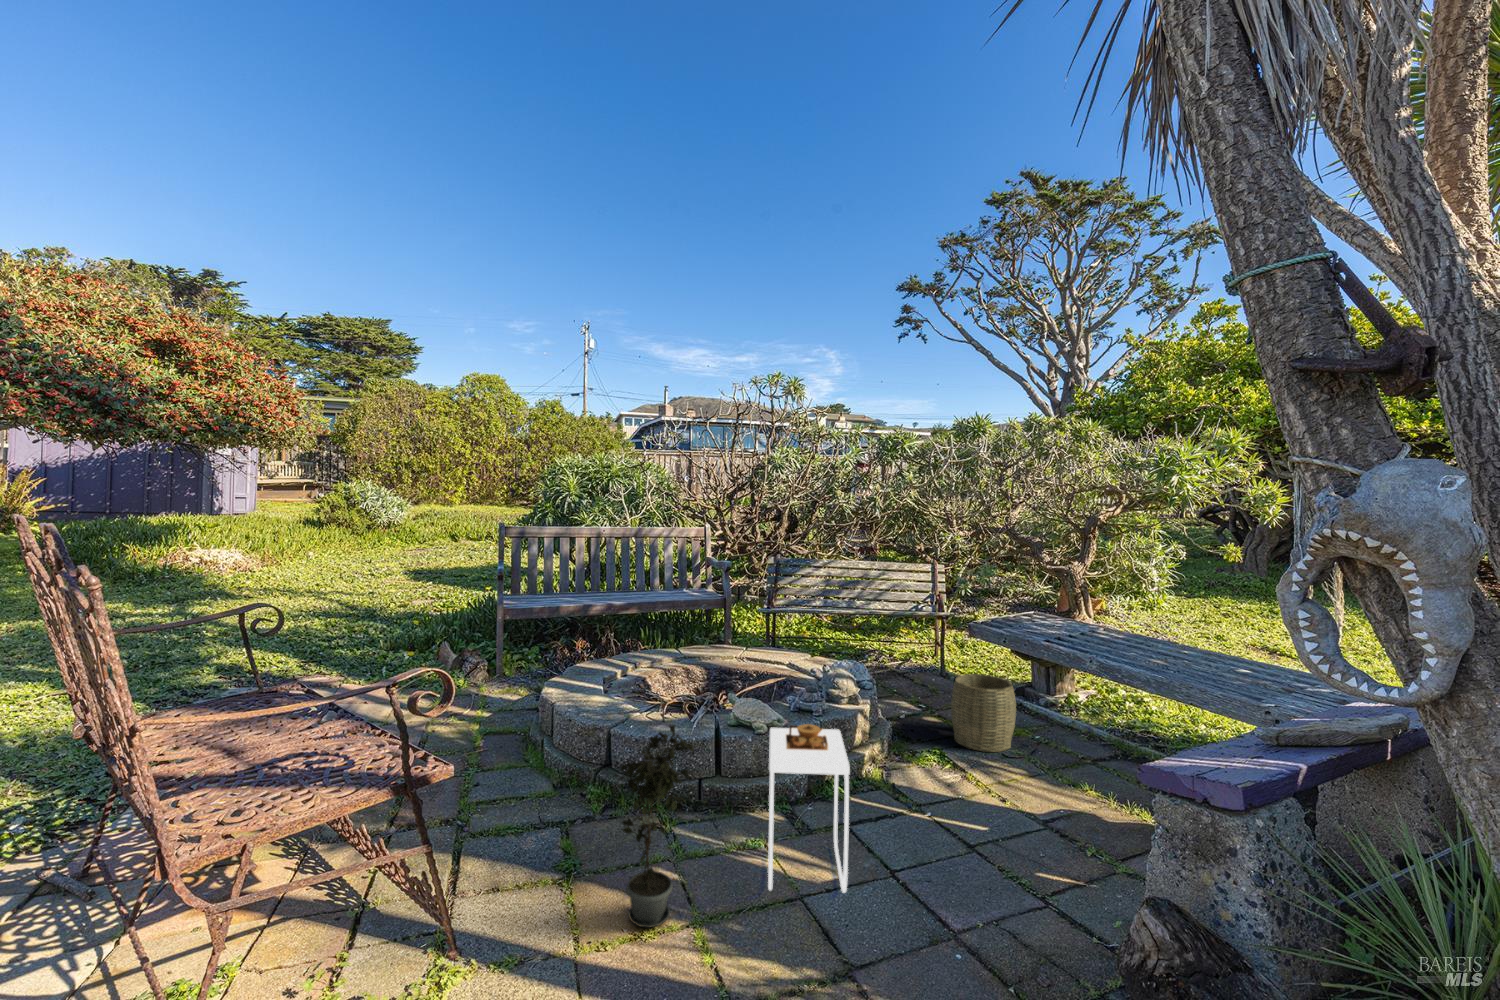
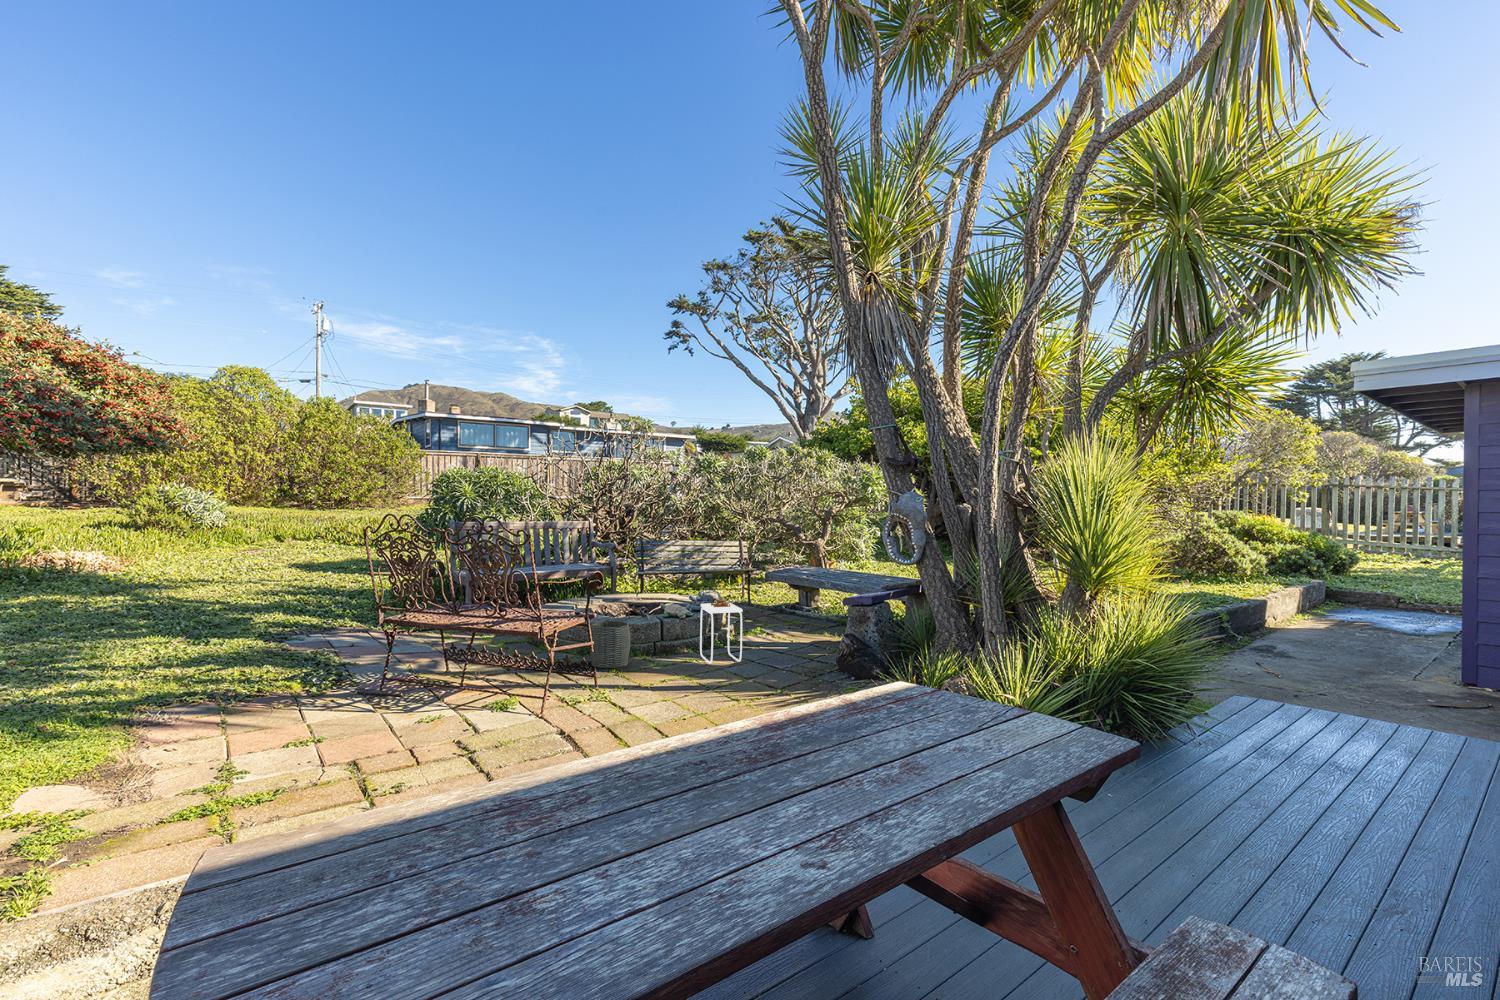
woven basket: present [951,674,1016,752] -> present [590,621,630,668]
potted plant: present [615,725,694,928] -> none [653,594,688,674]

